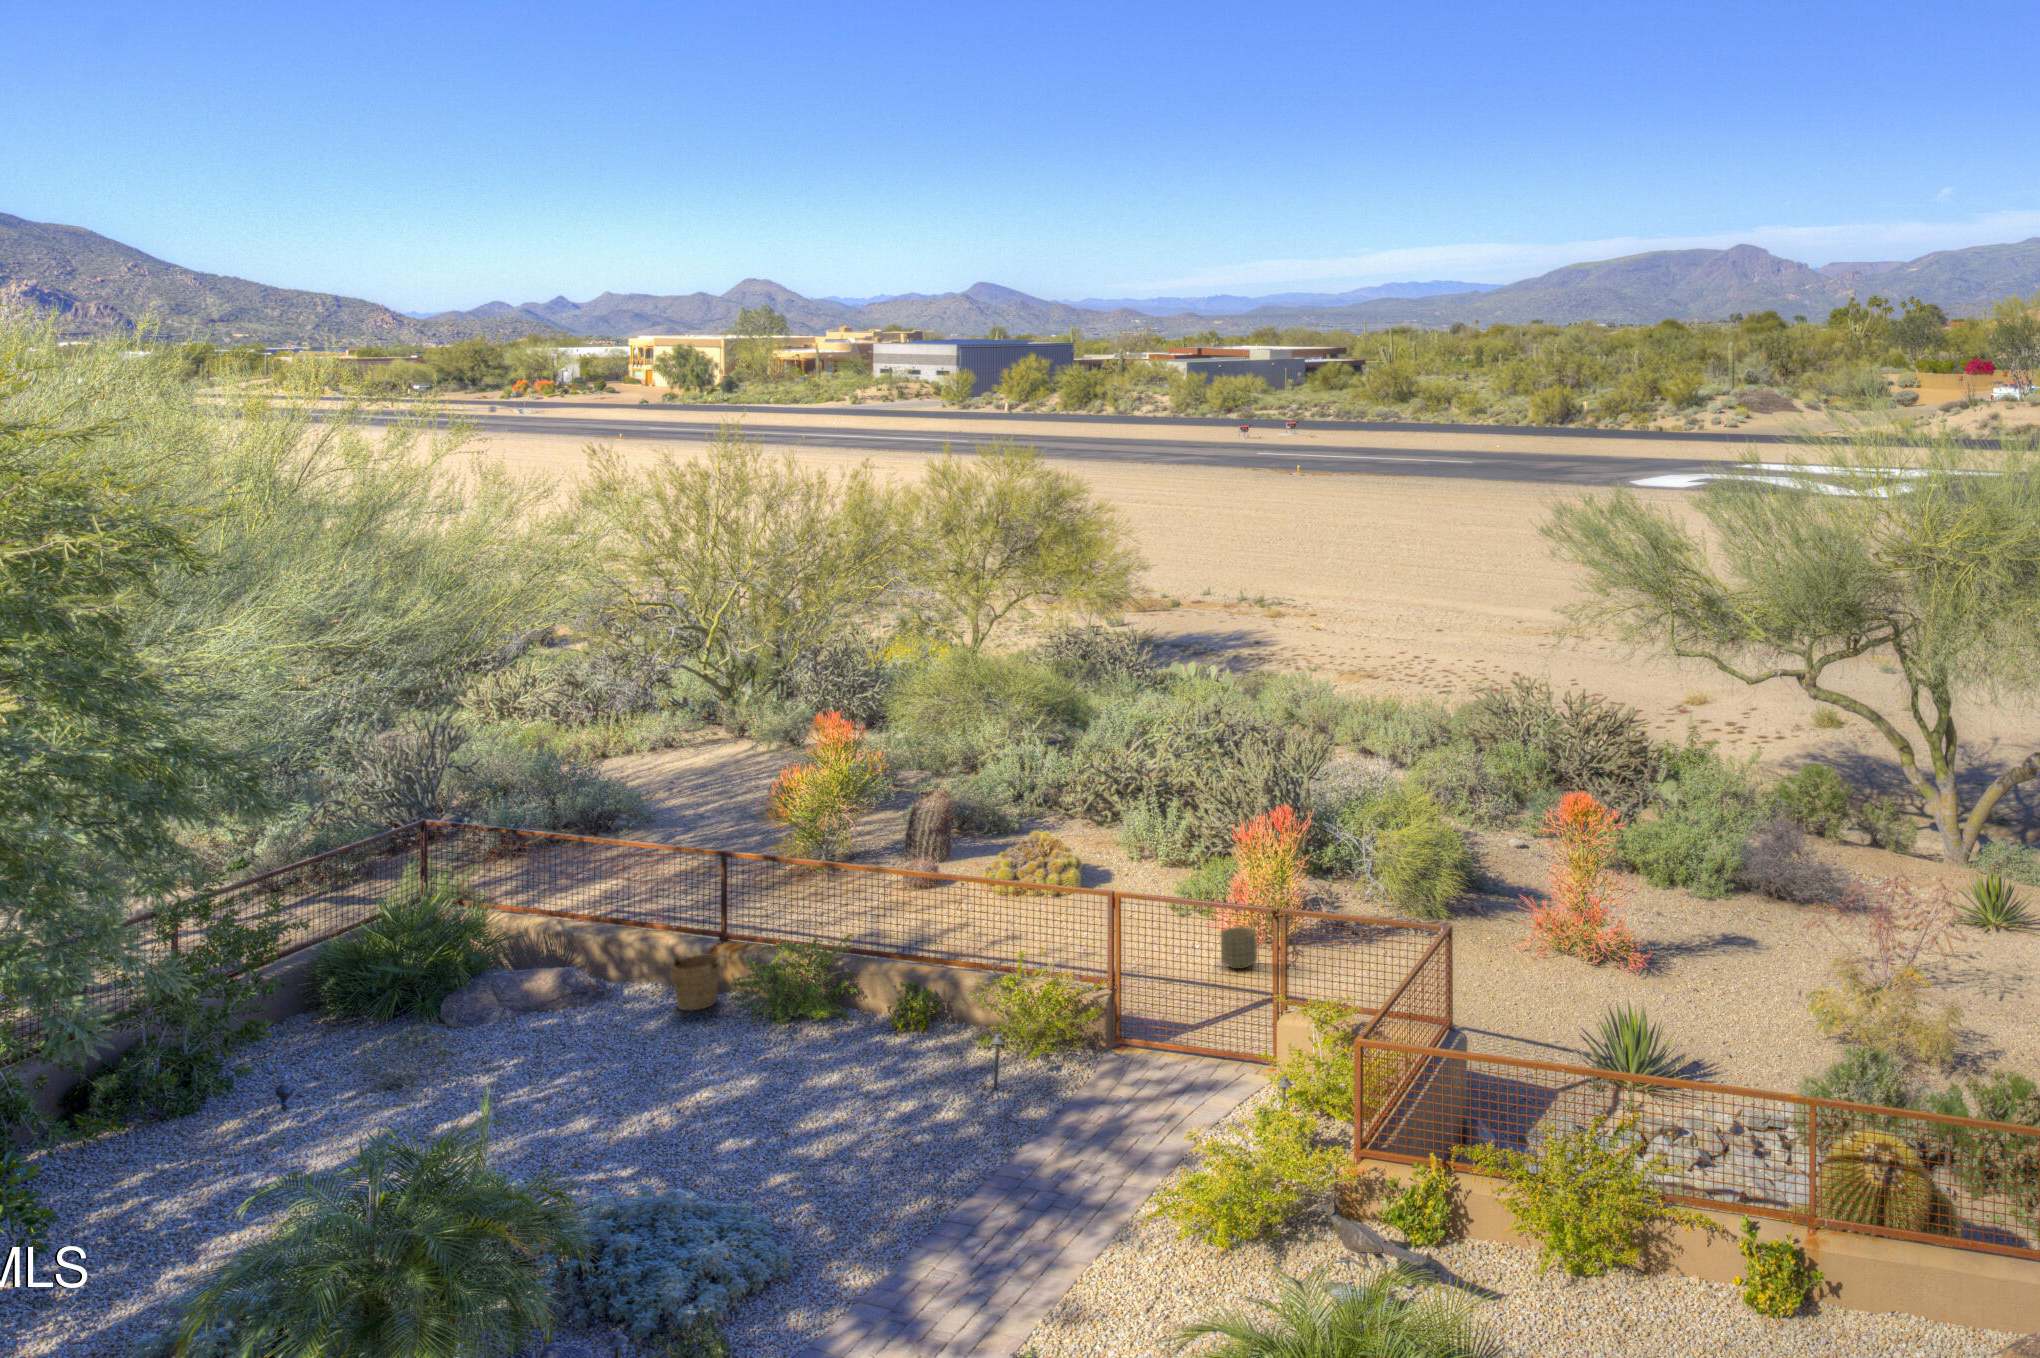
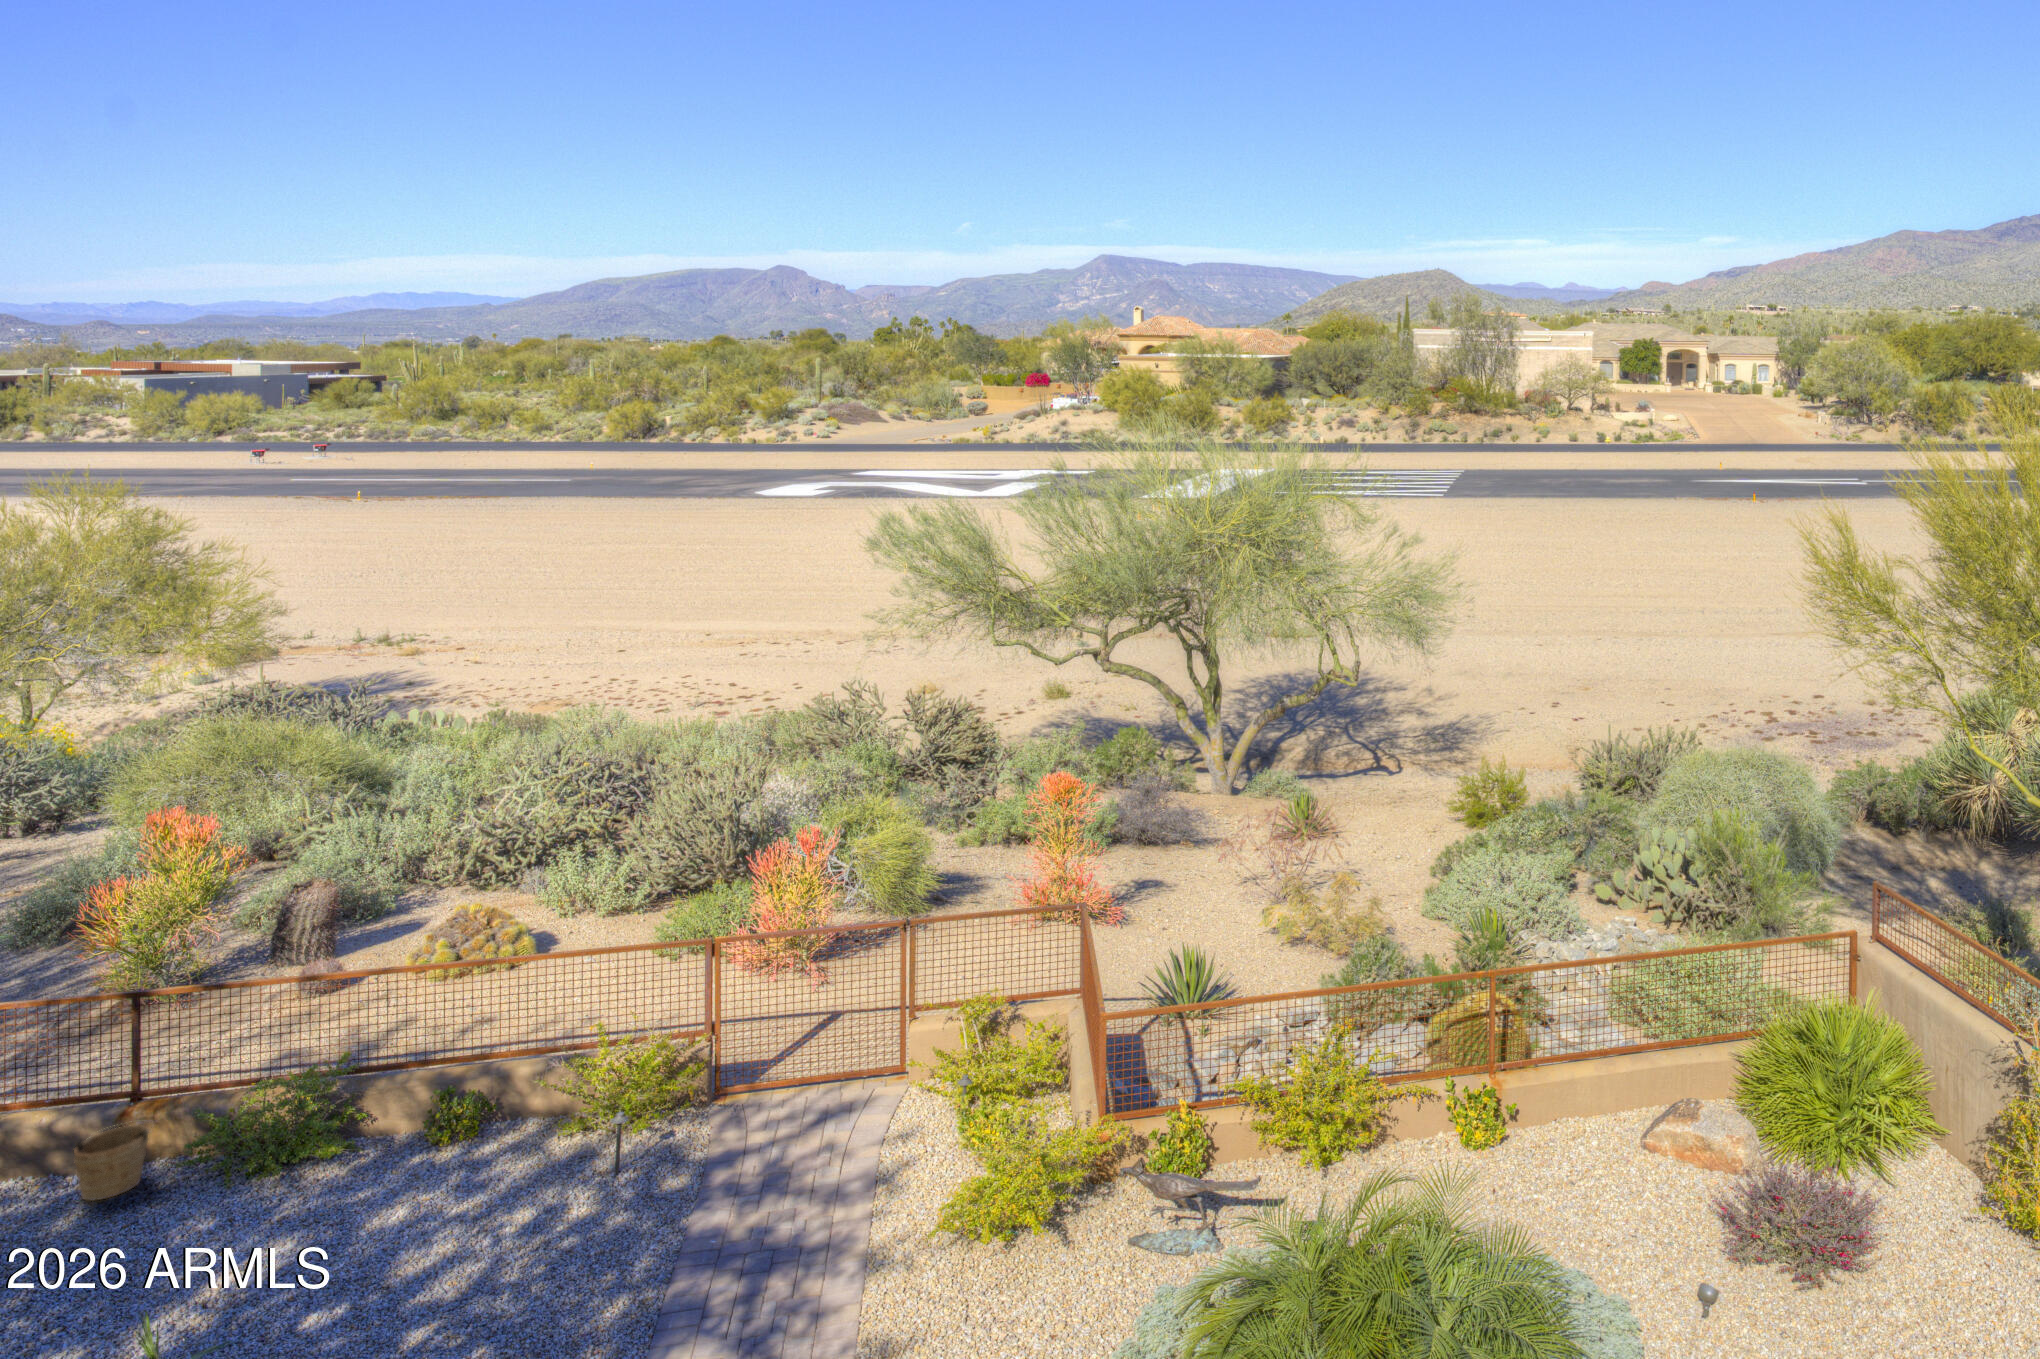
planter: present [1220,927,1257,969] -> none [754,954,790,994]

